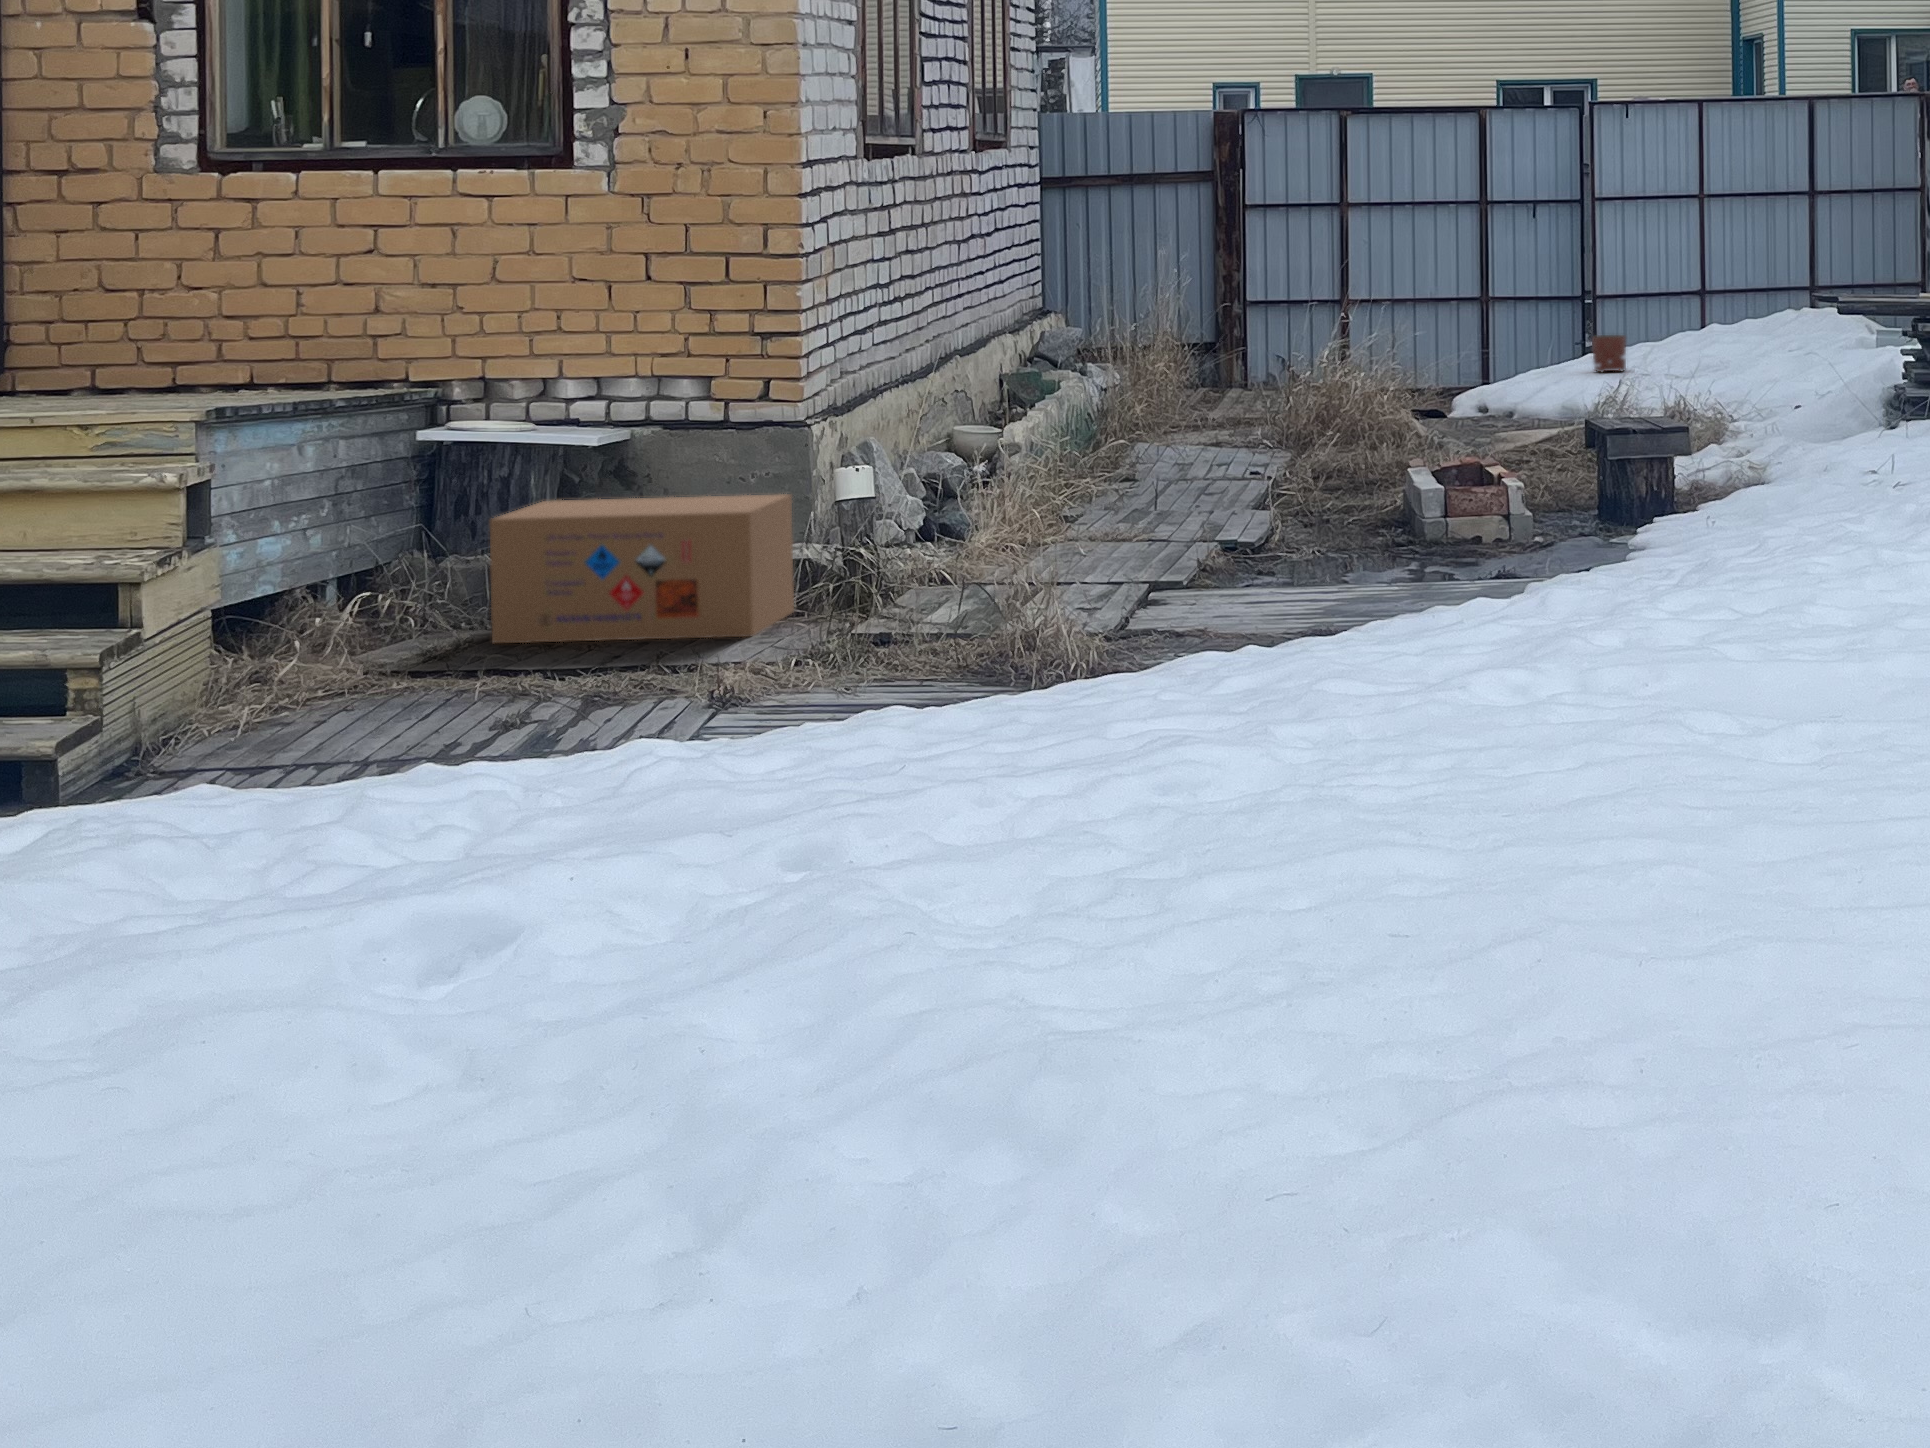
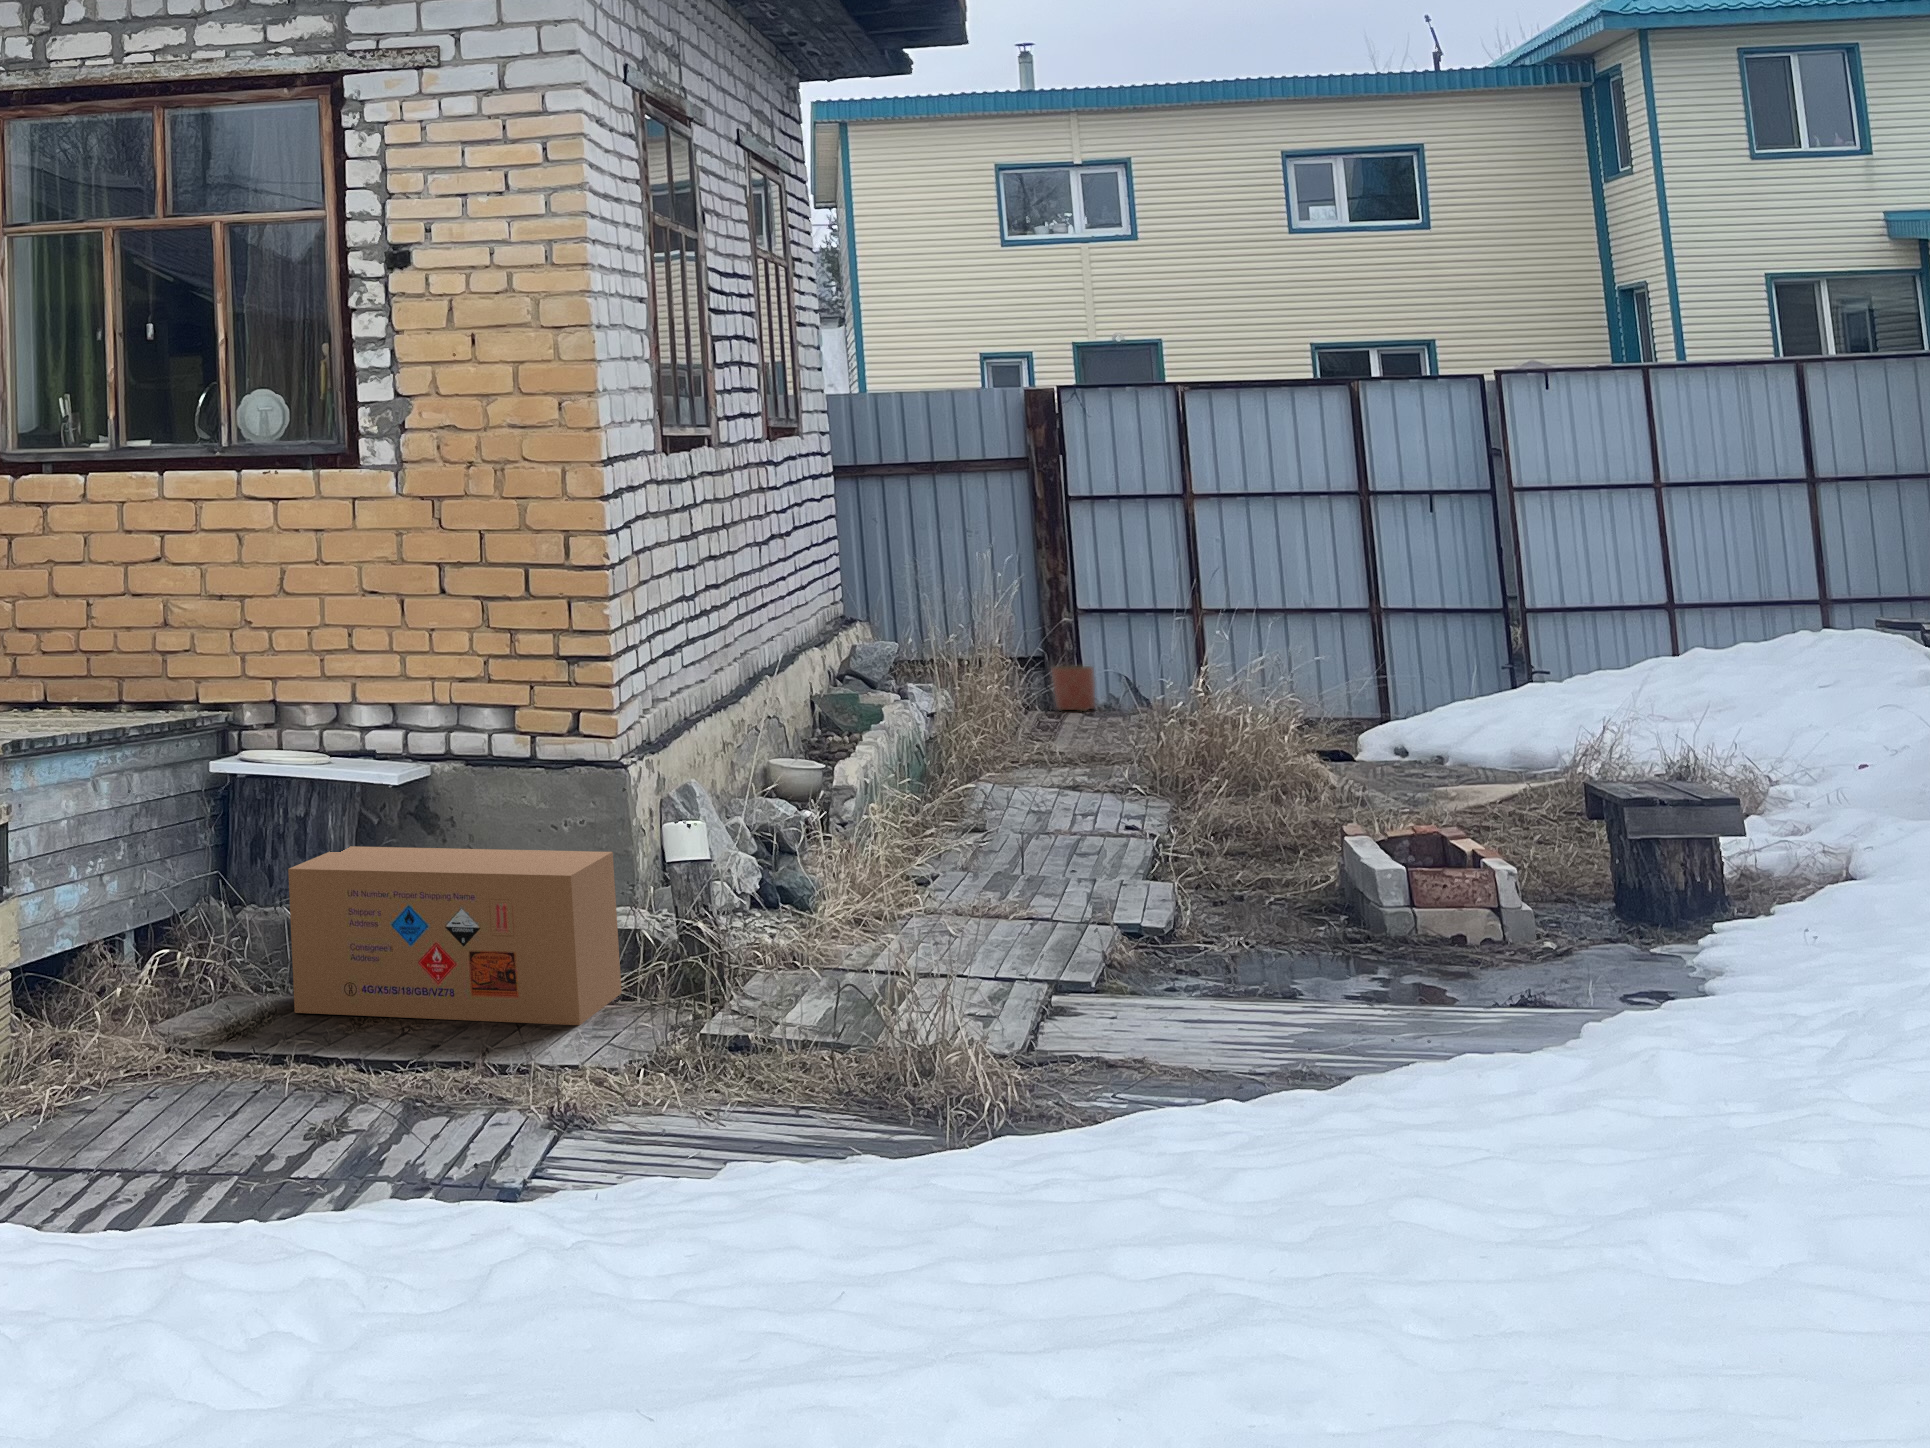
planter: present [1592,335,1626,372] -> present [1052,666,1095,711]

